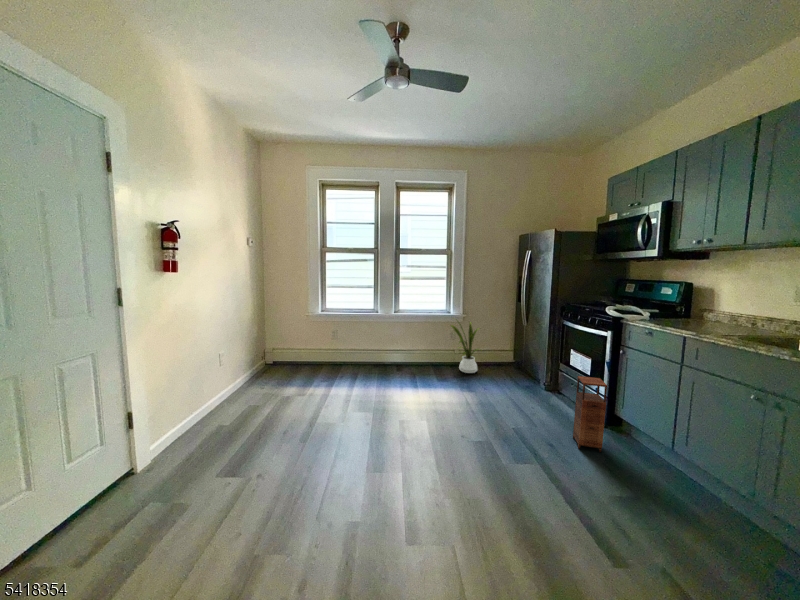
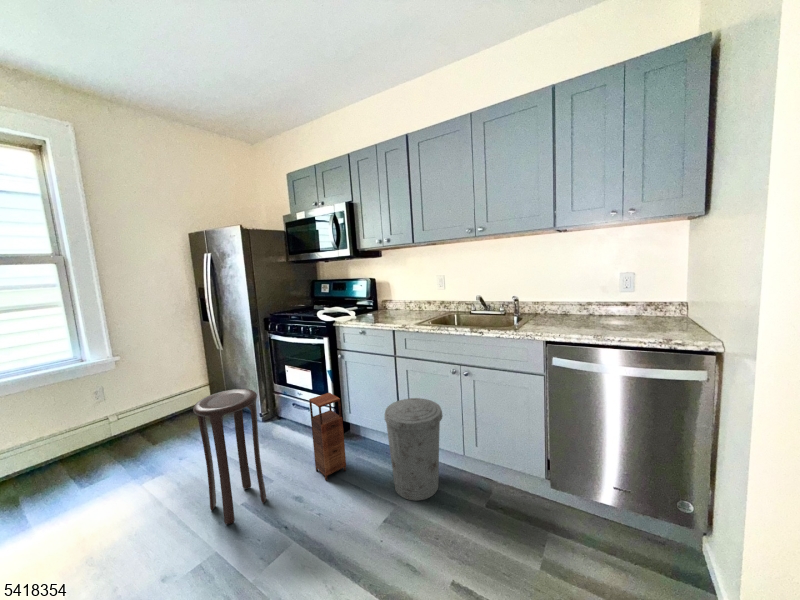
house plant: present [451,322,479,373] -> none [88,368,164,452]
stool: none [491,346,534,434] -> present [193,389,266,524]
trash can: none [648,410,737,526] -> present [385,398,443,501]

